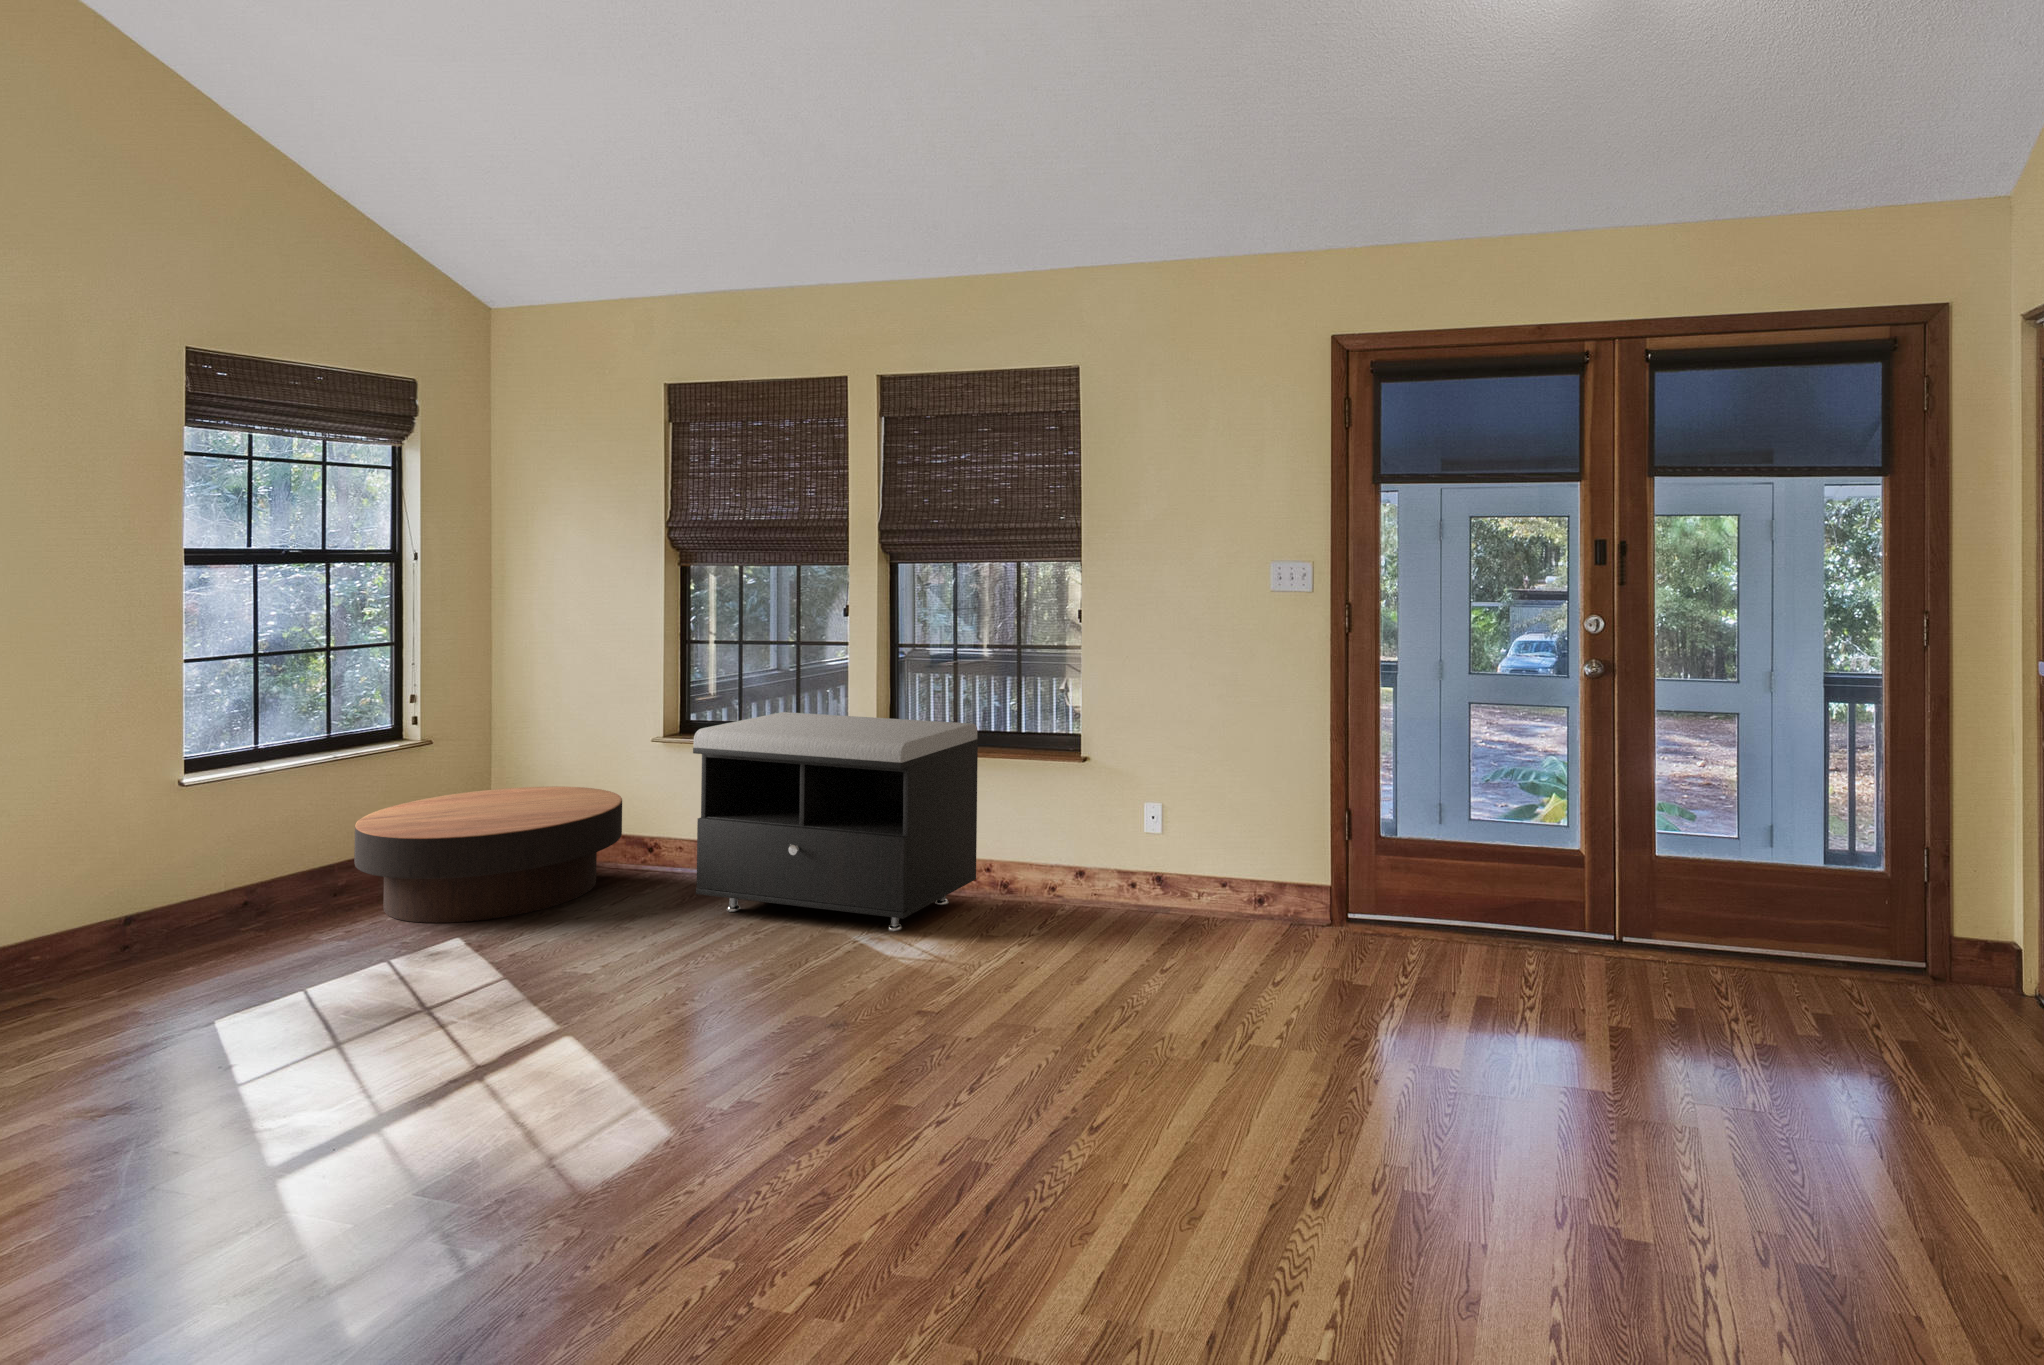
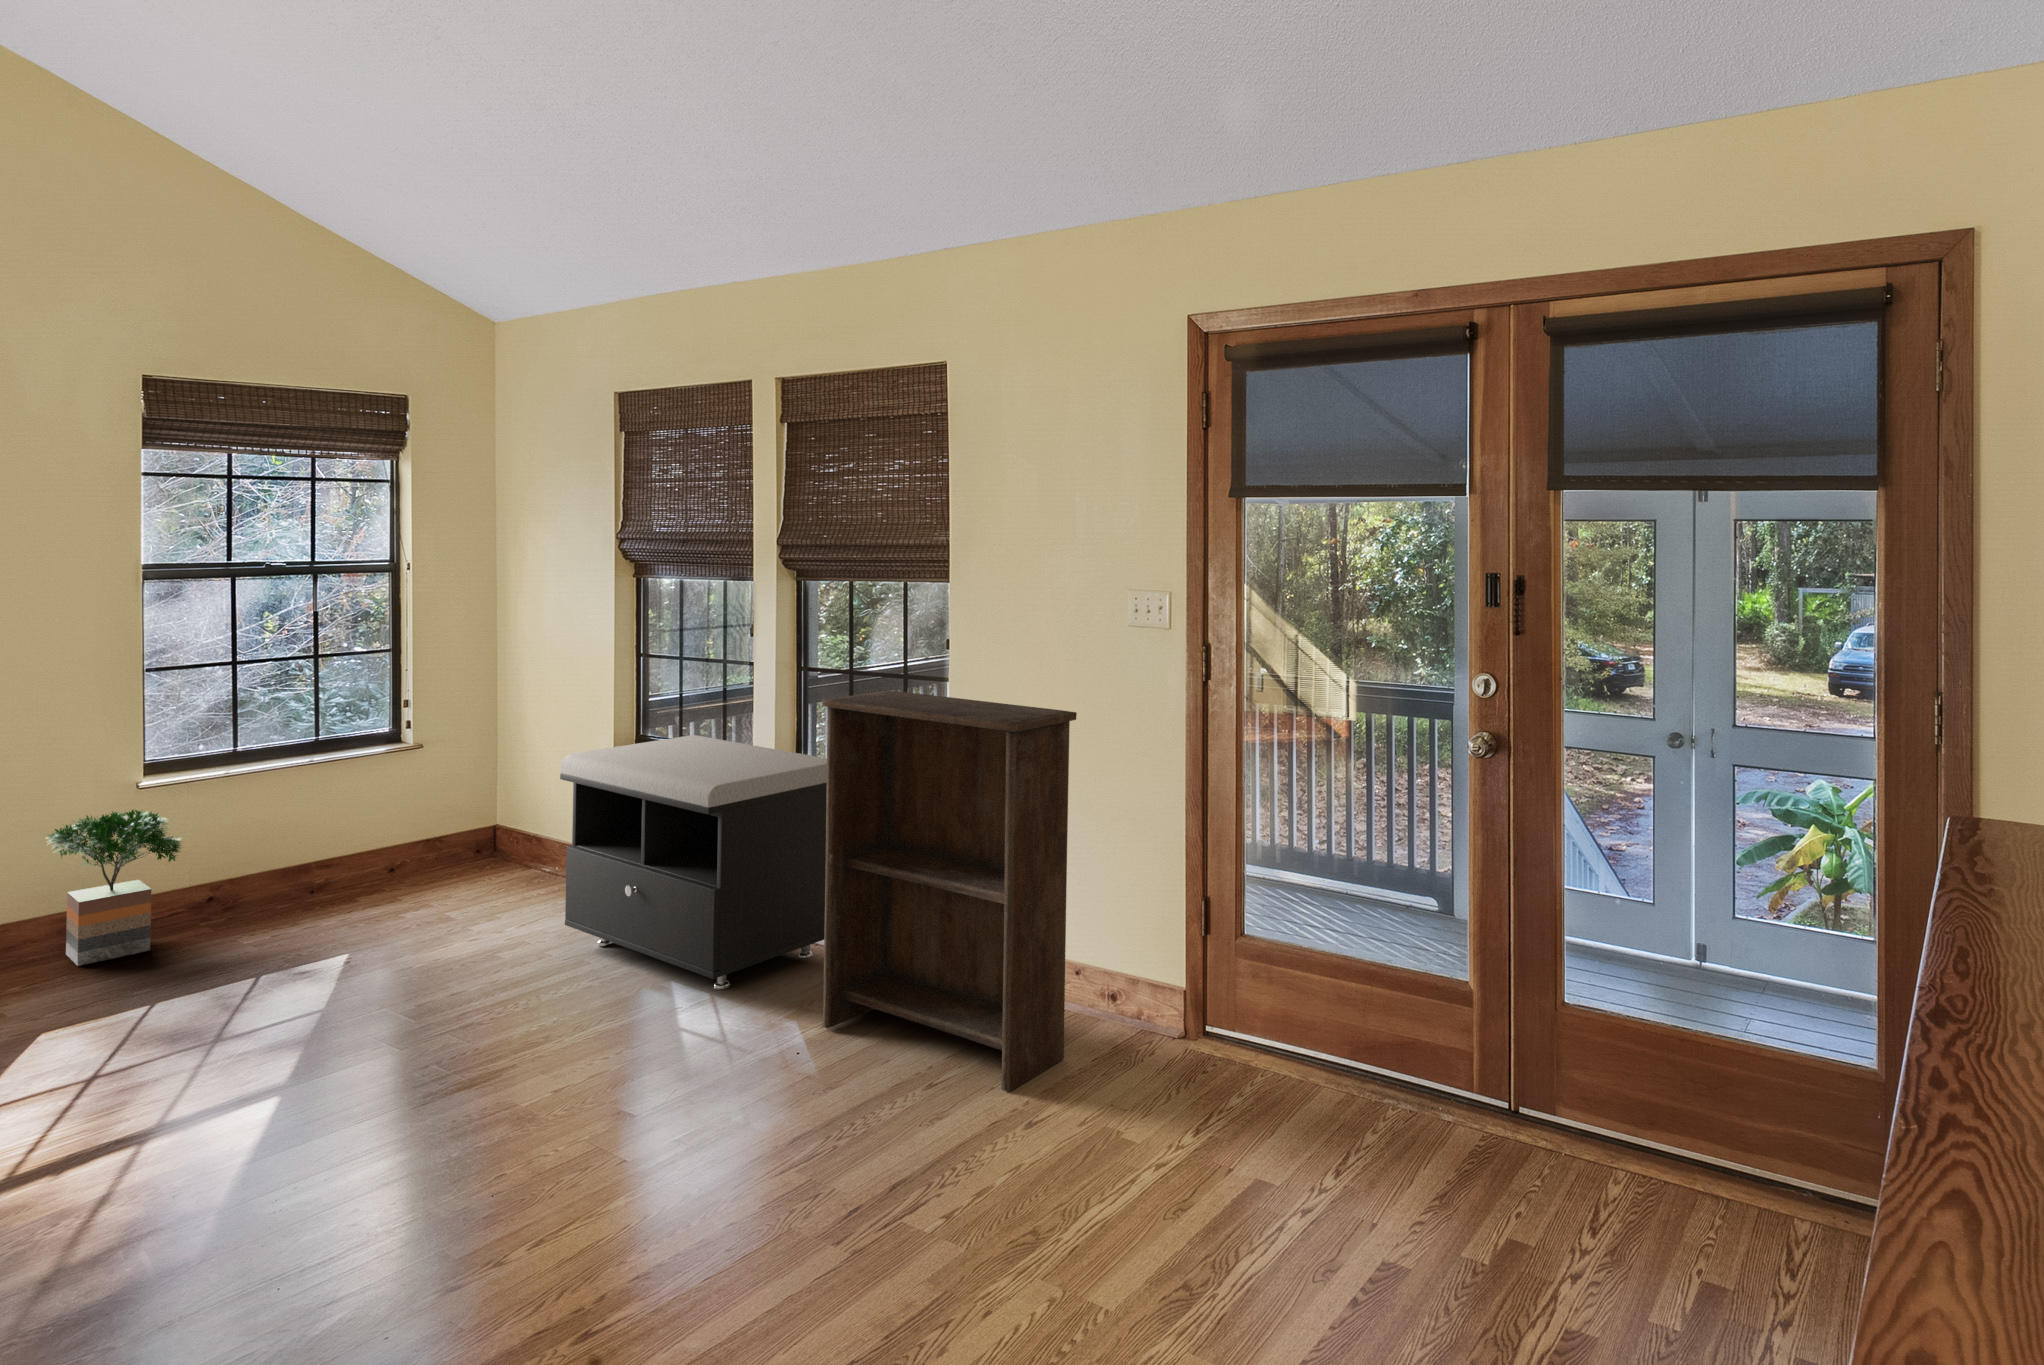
bookshelf: none [1028,653,1263,968] -> present [822,690,1077,1092]
coffee table: present [354,786,622,923] -> none [288,794,565,933]
potted tree: none [120,807,268,971] -> present [47,810,181,966]

